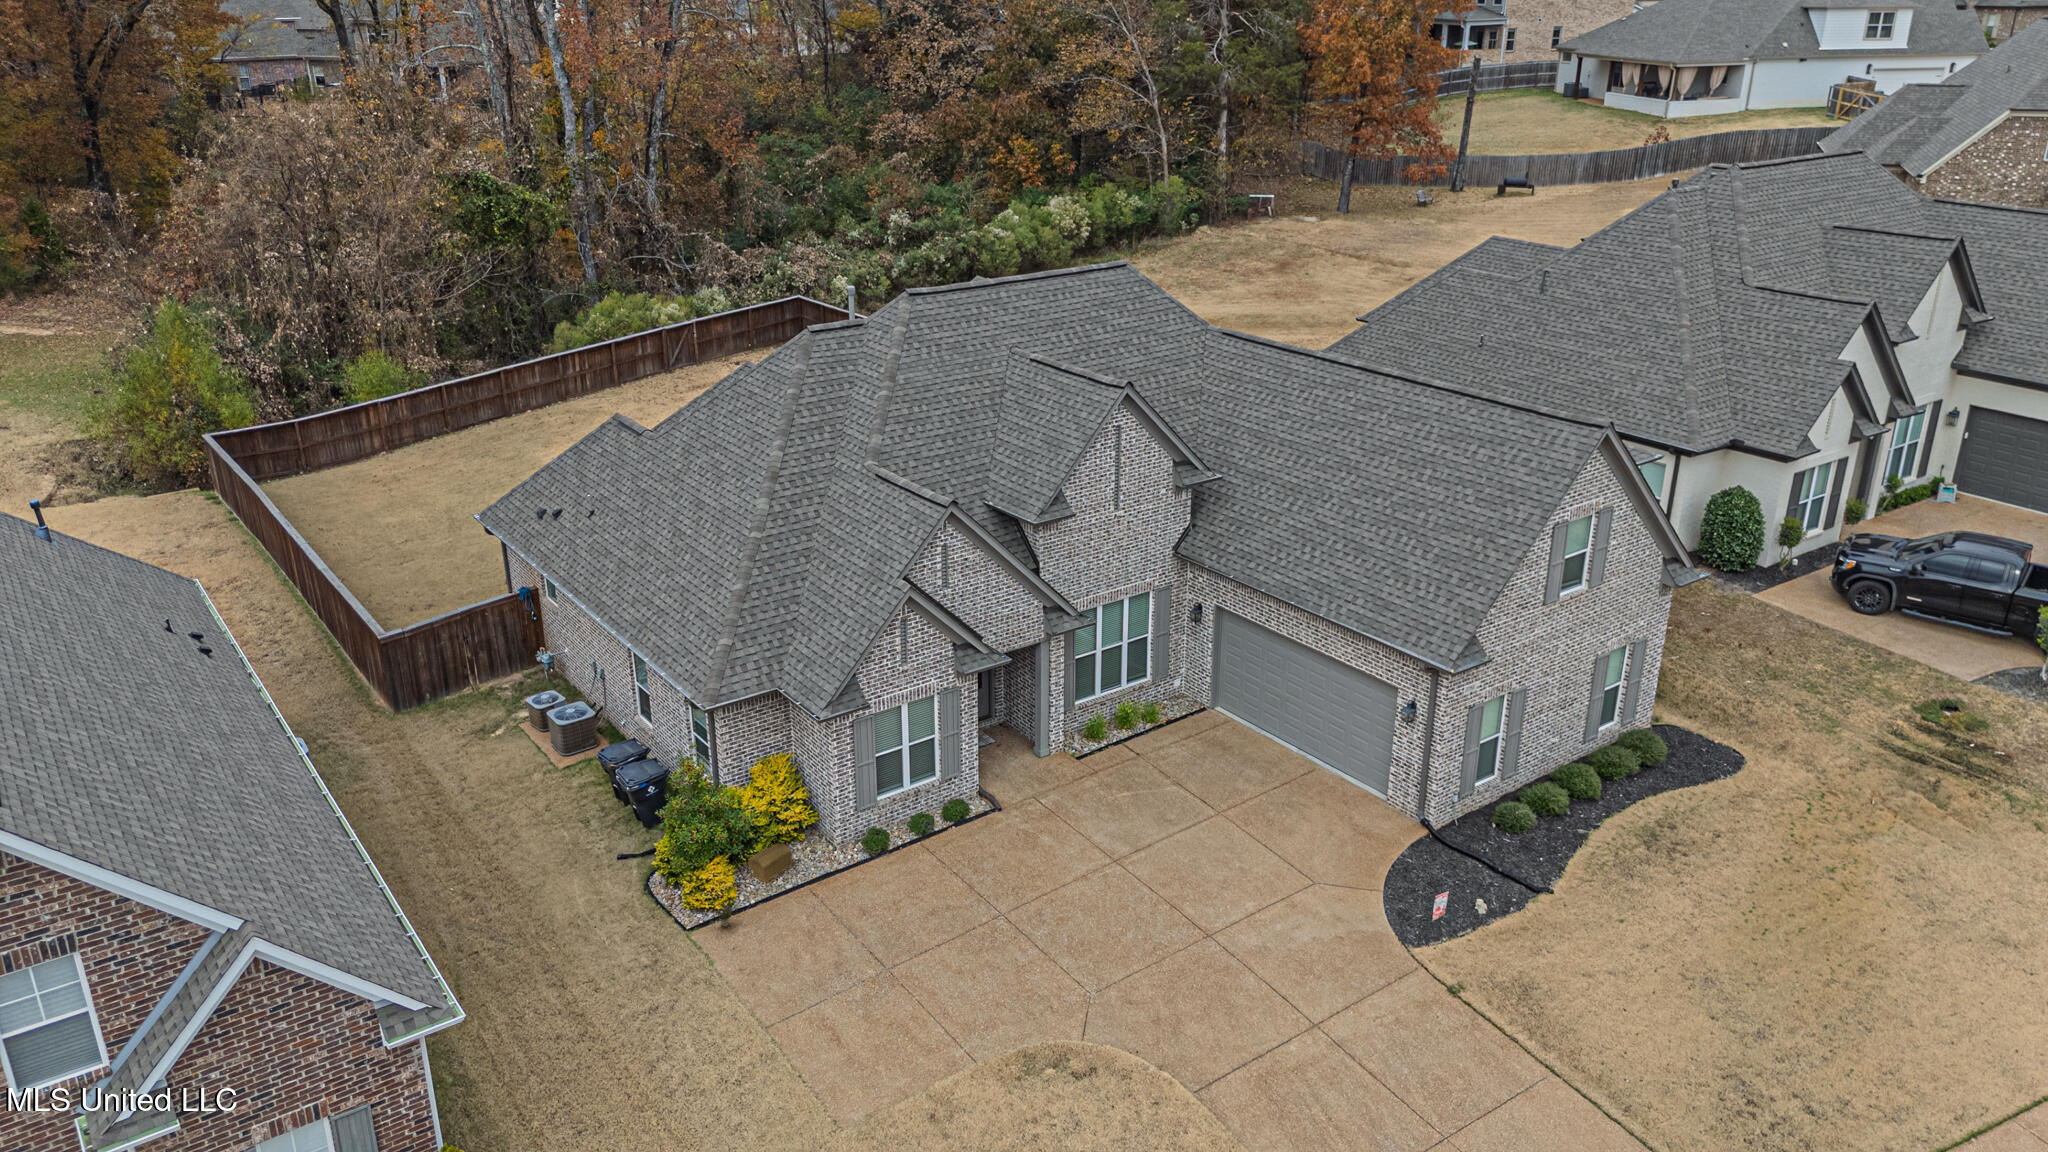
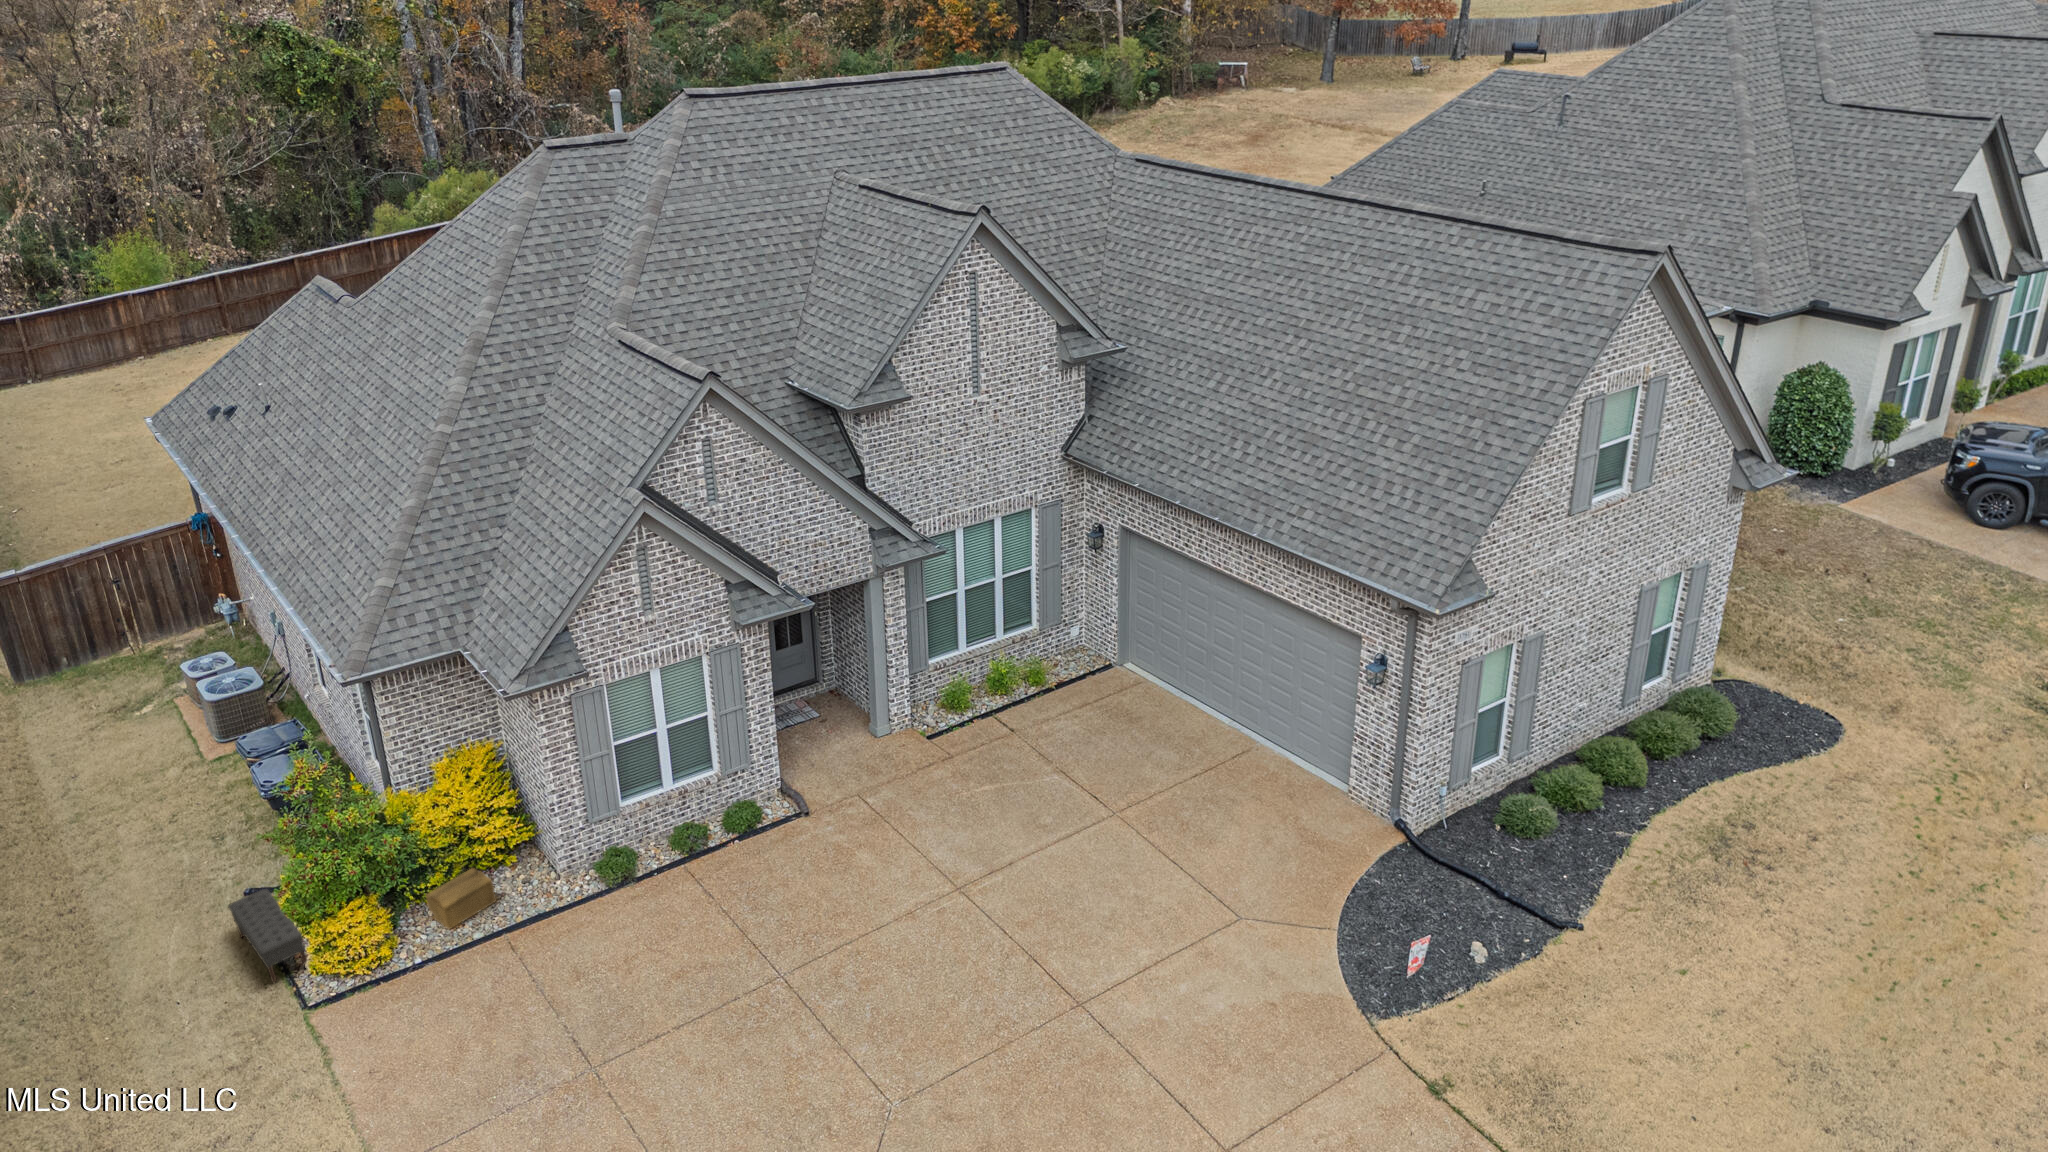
bench: none [616,853,675,916] -> present [228,889,307,983]
potted plant: present [717,902,734,927] -> none [345,959,396,1000]

